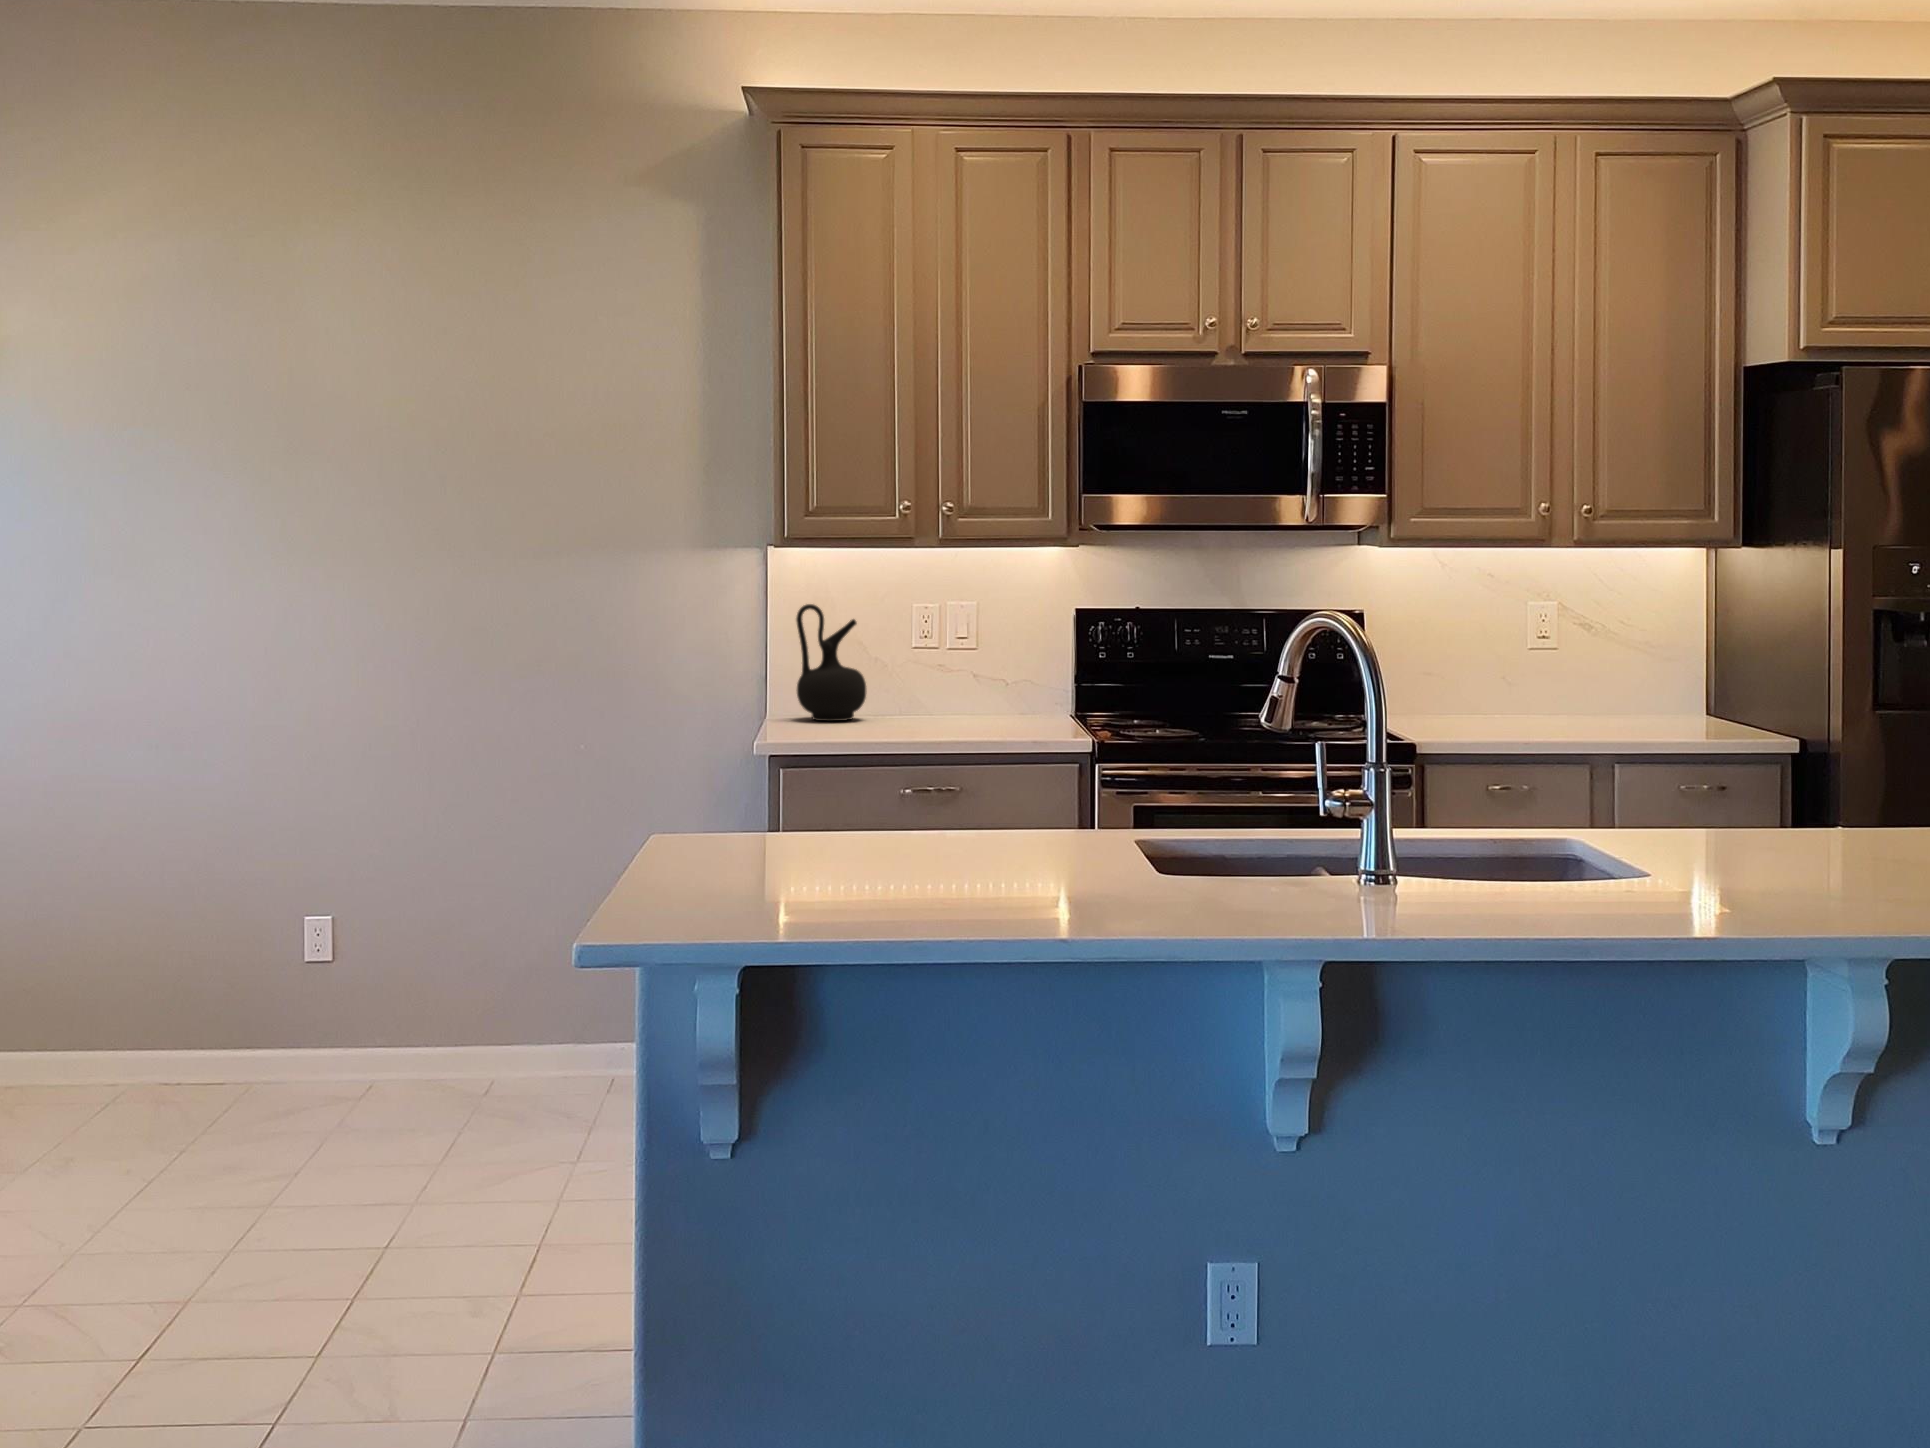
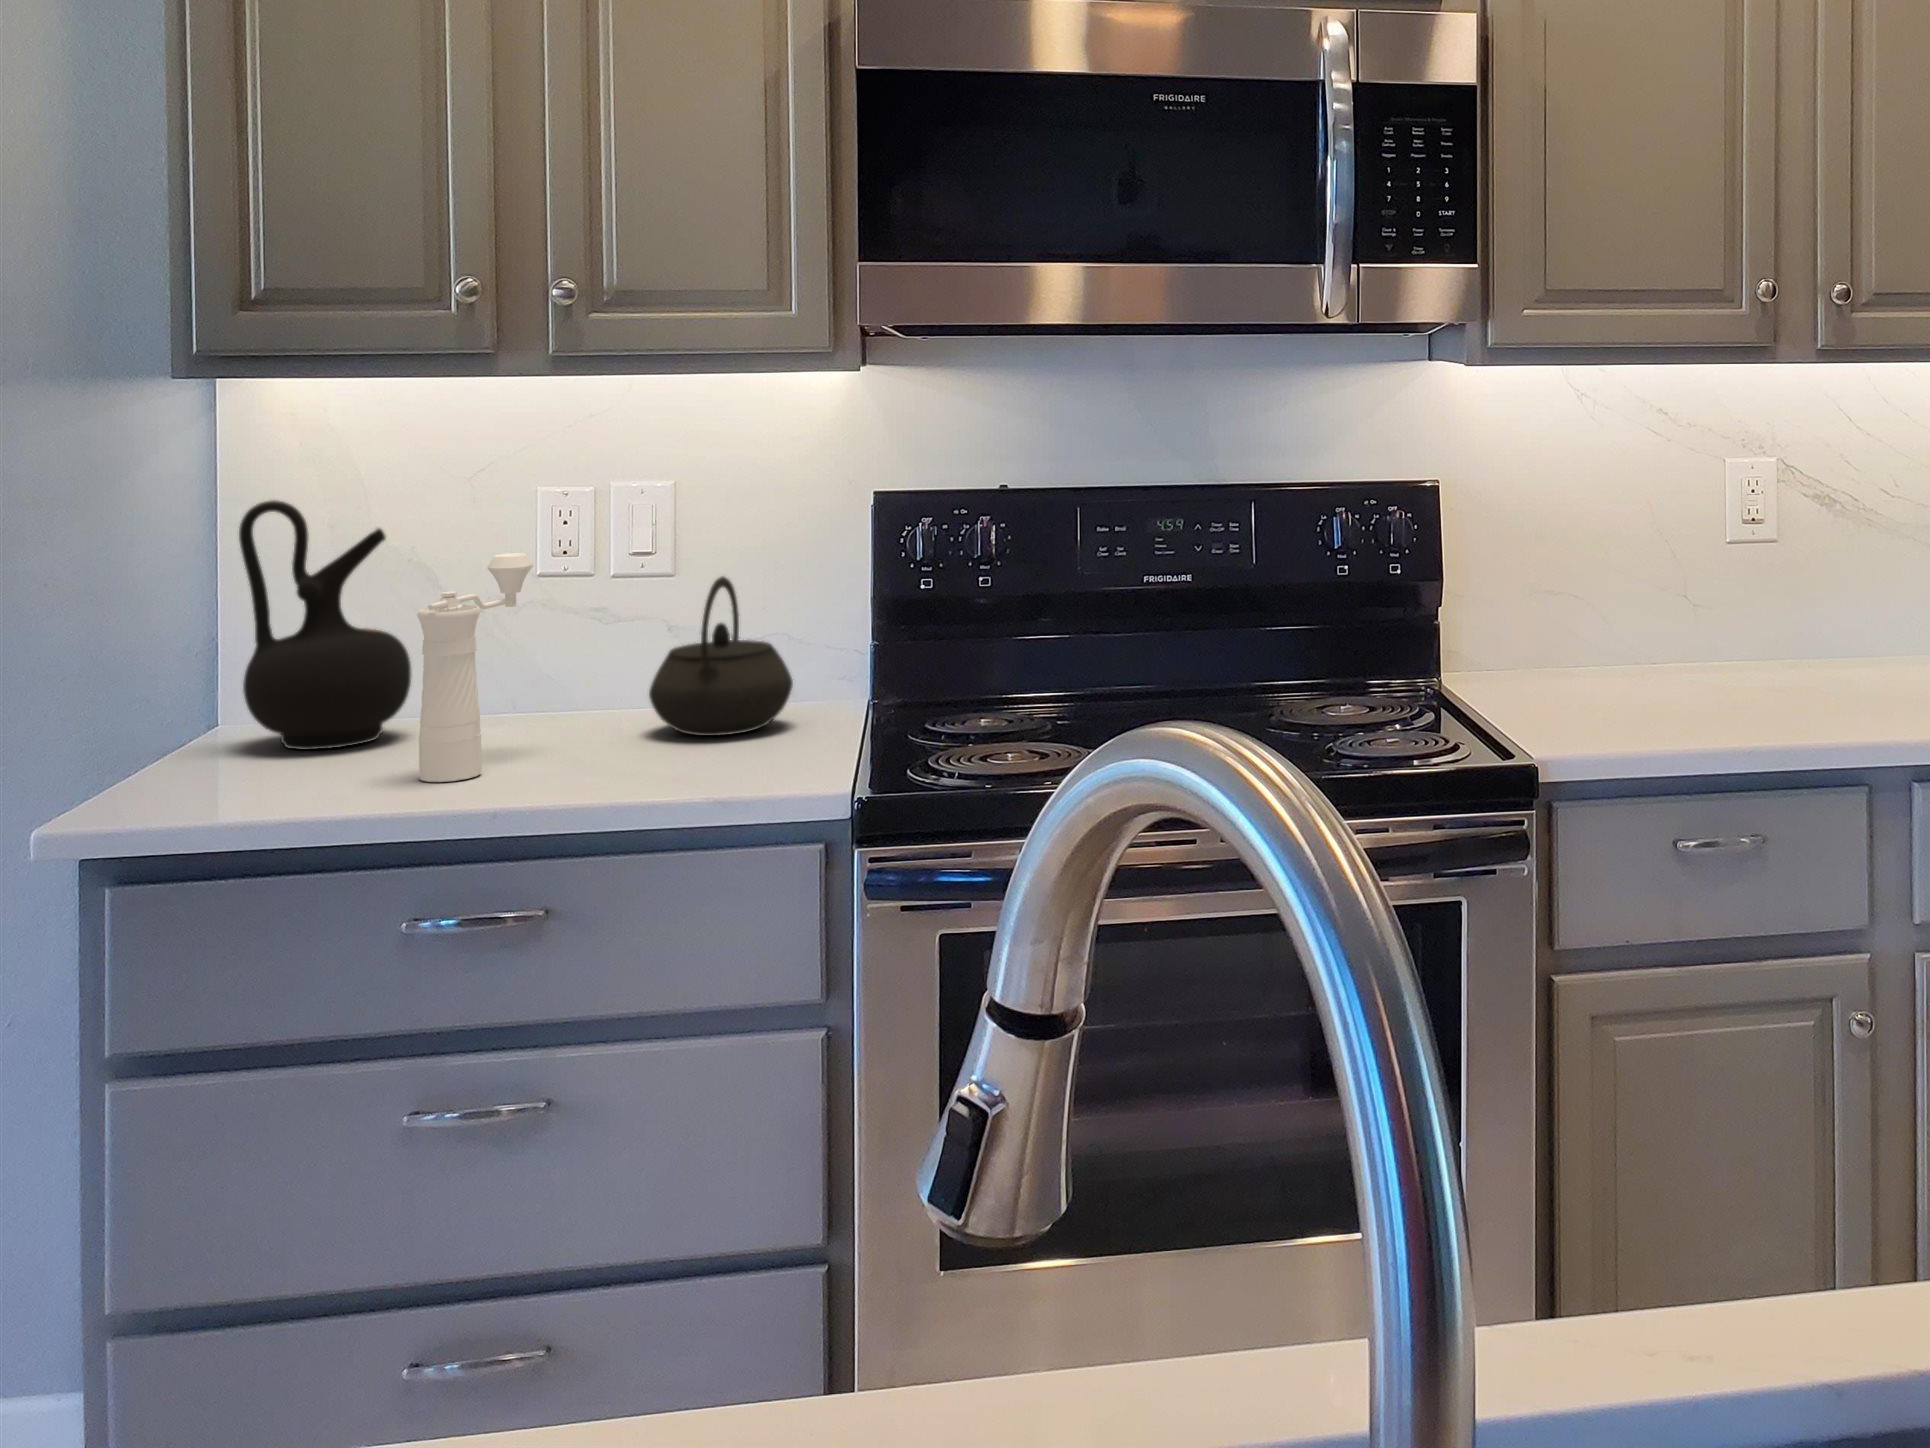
pepper mill: none [893,630,932,731] -> present [417,553,533,782]
kettle: none [976,646,1042,723] -> present [649,576,793,736]

